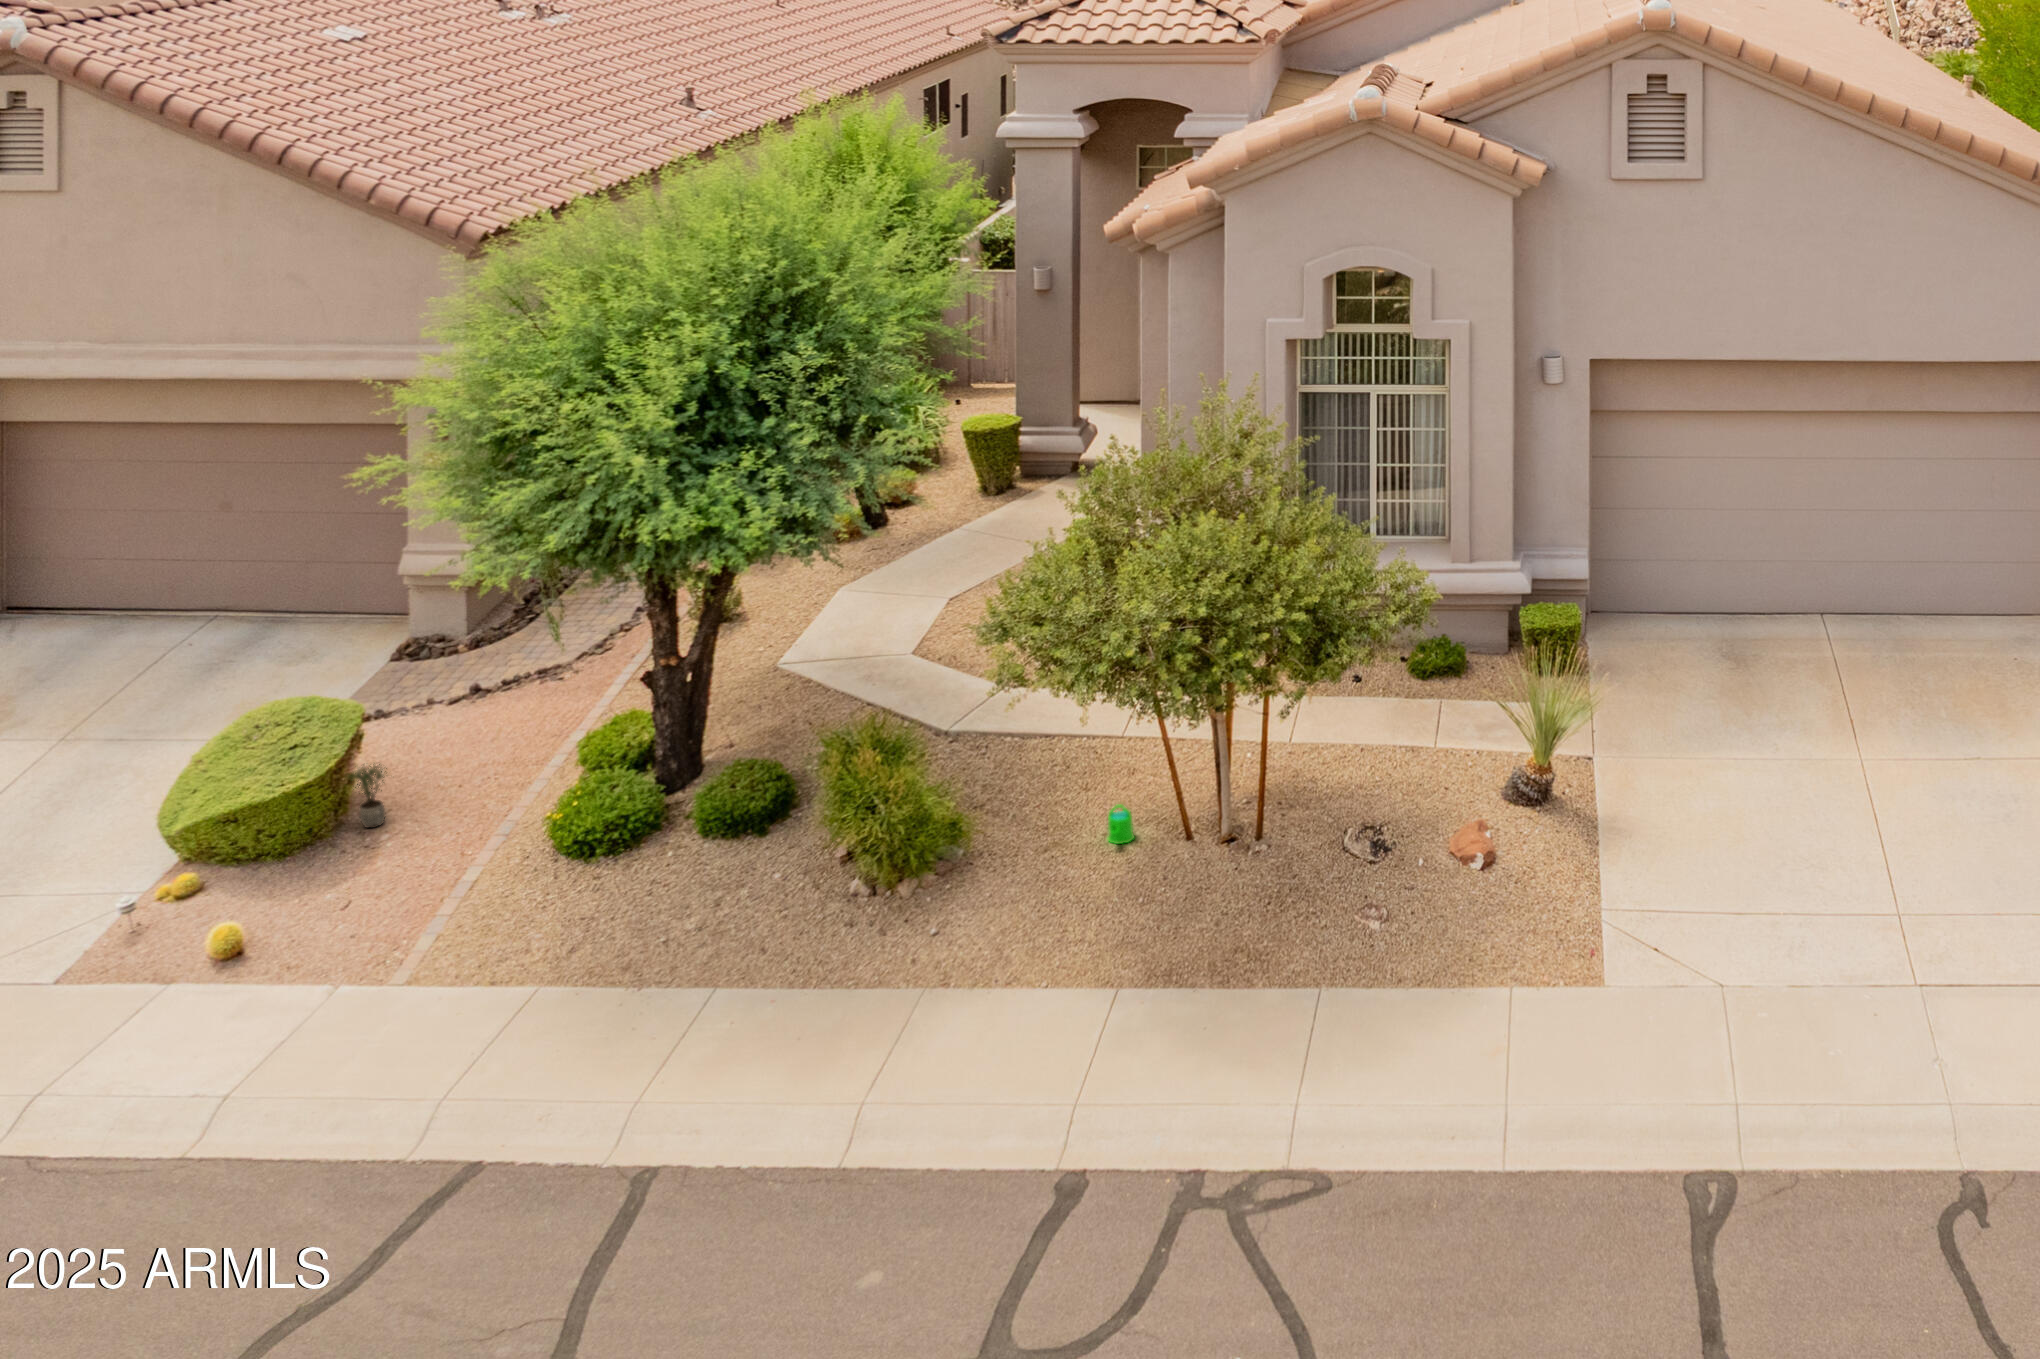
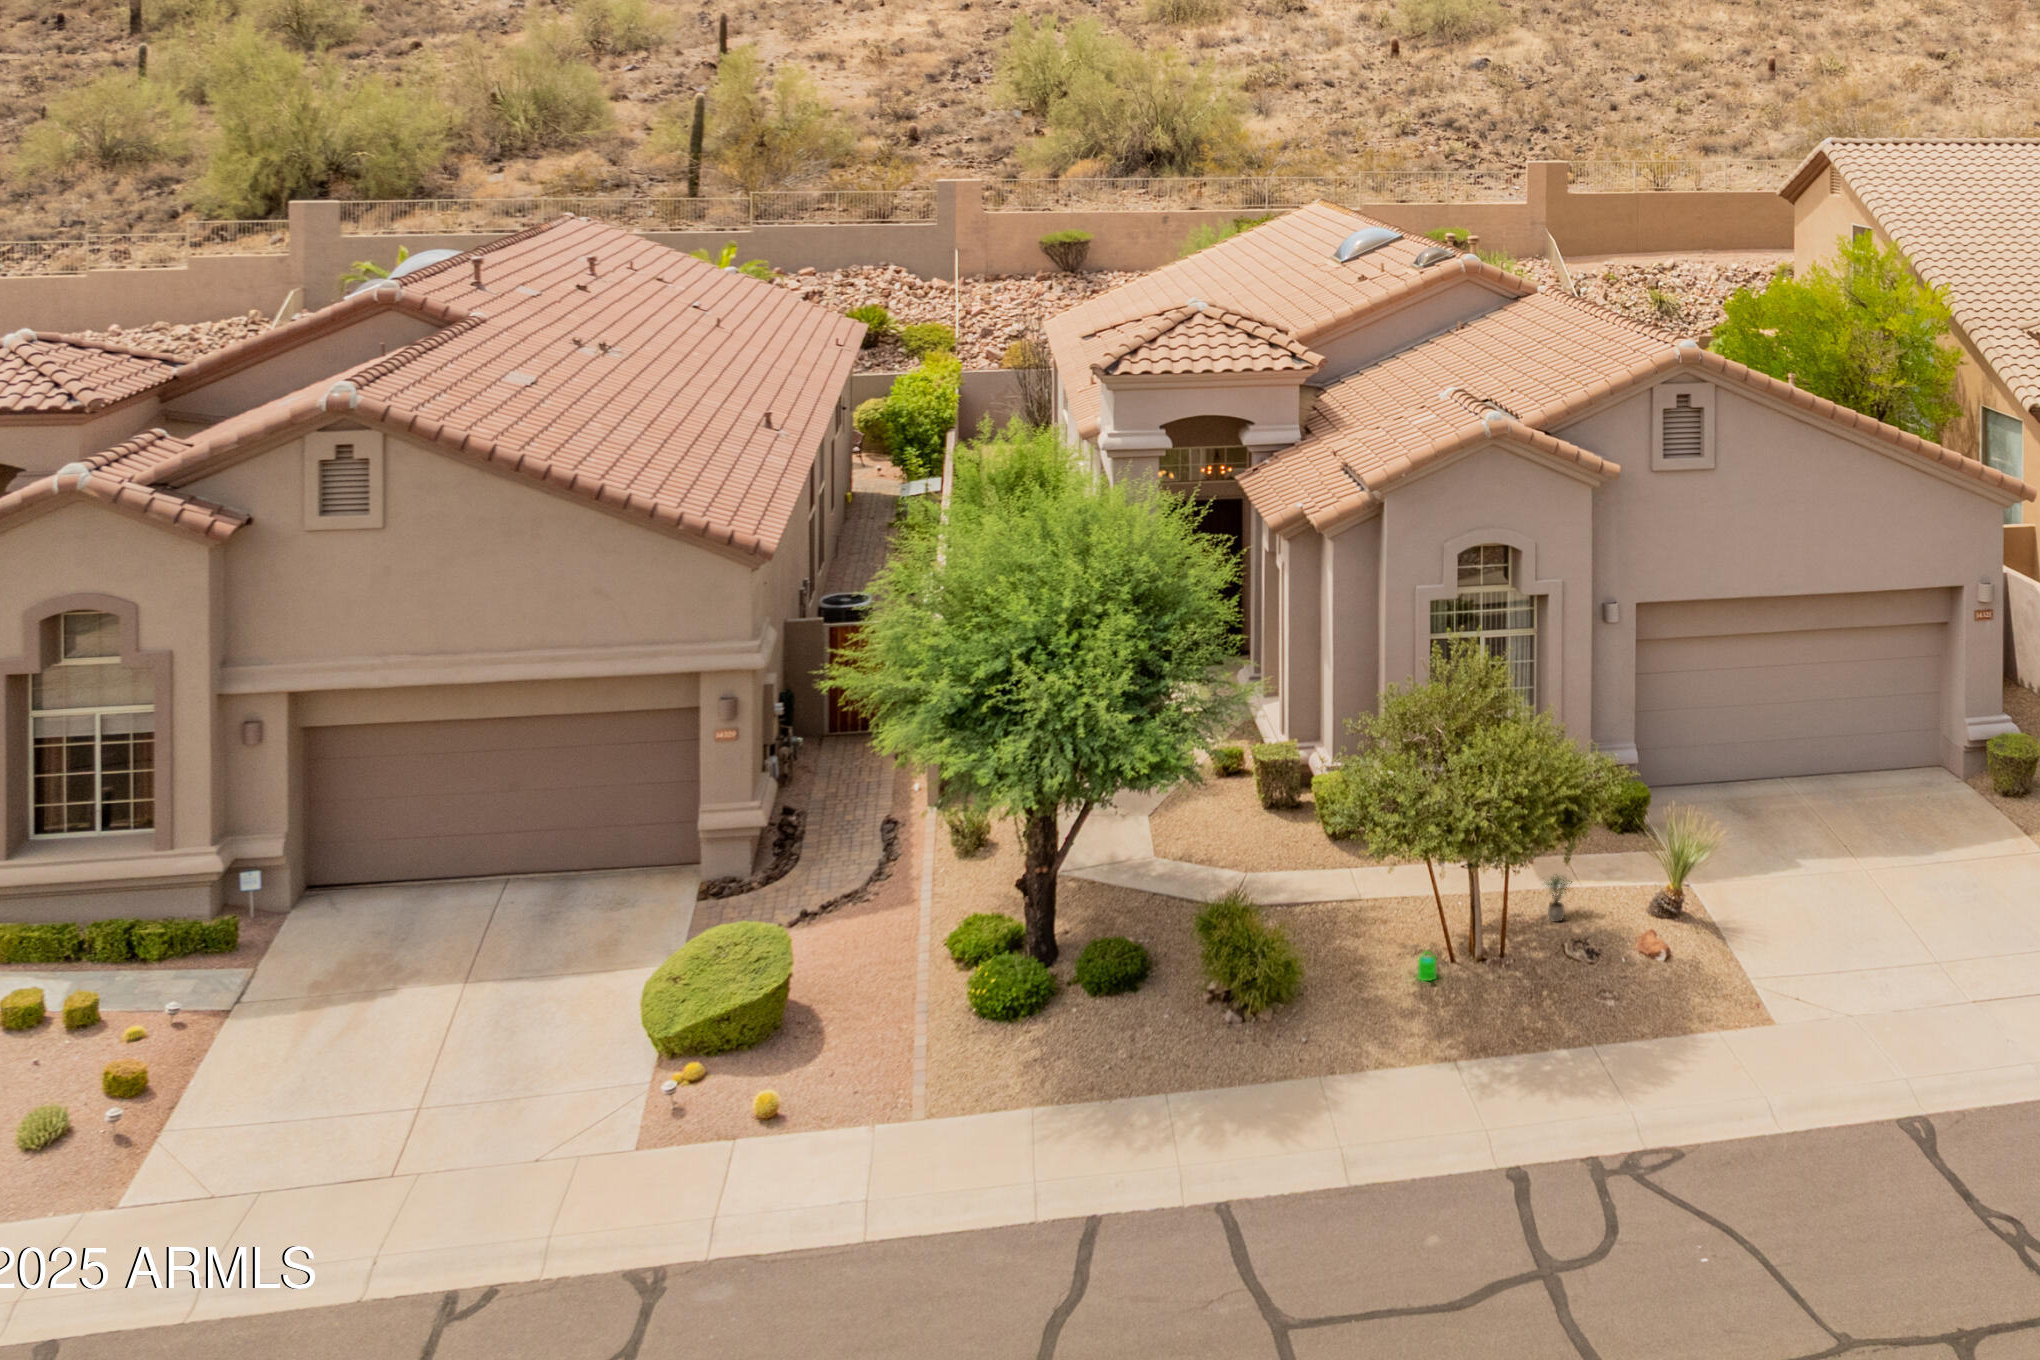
potted plant: present [351,763,387,828] -> present [1546,874,1572,922]

